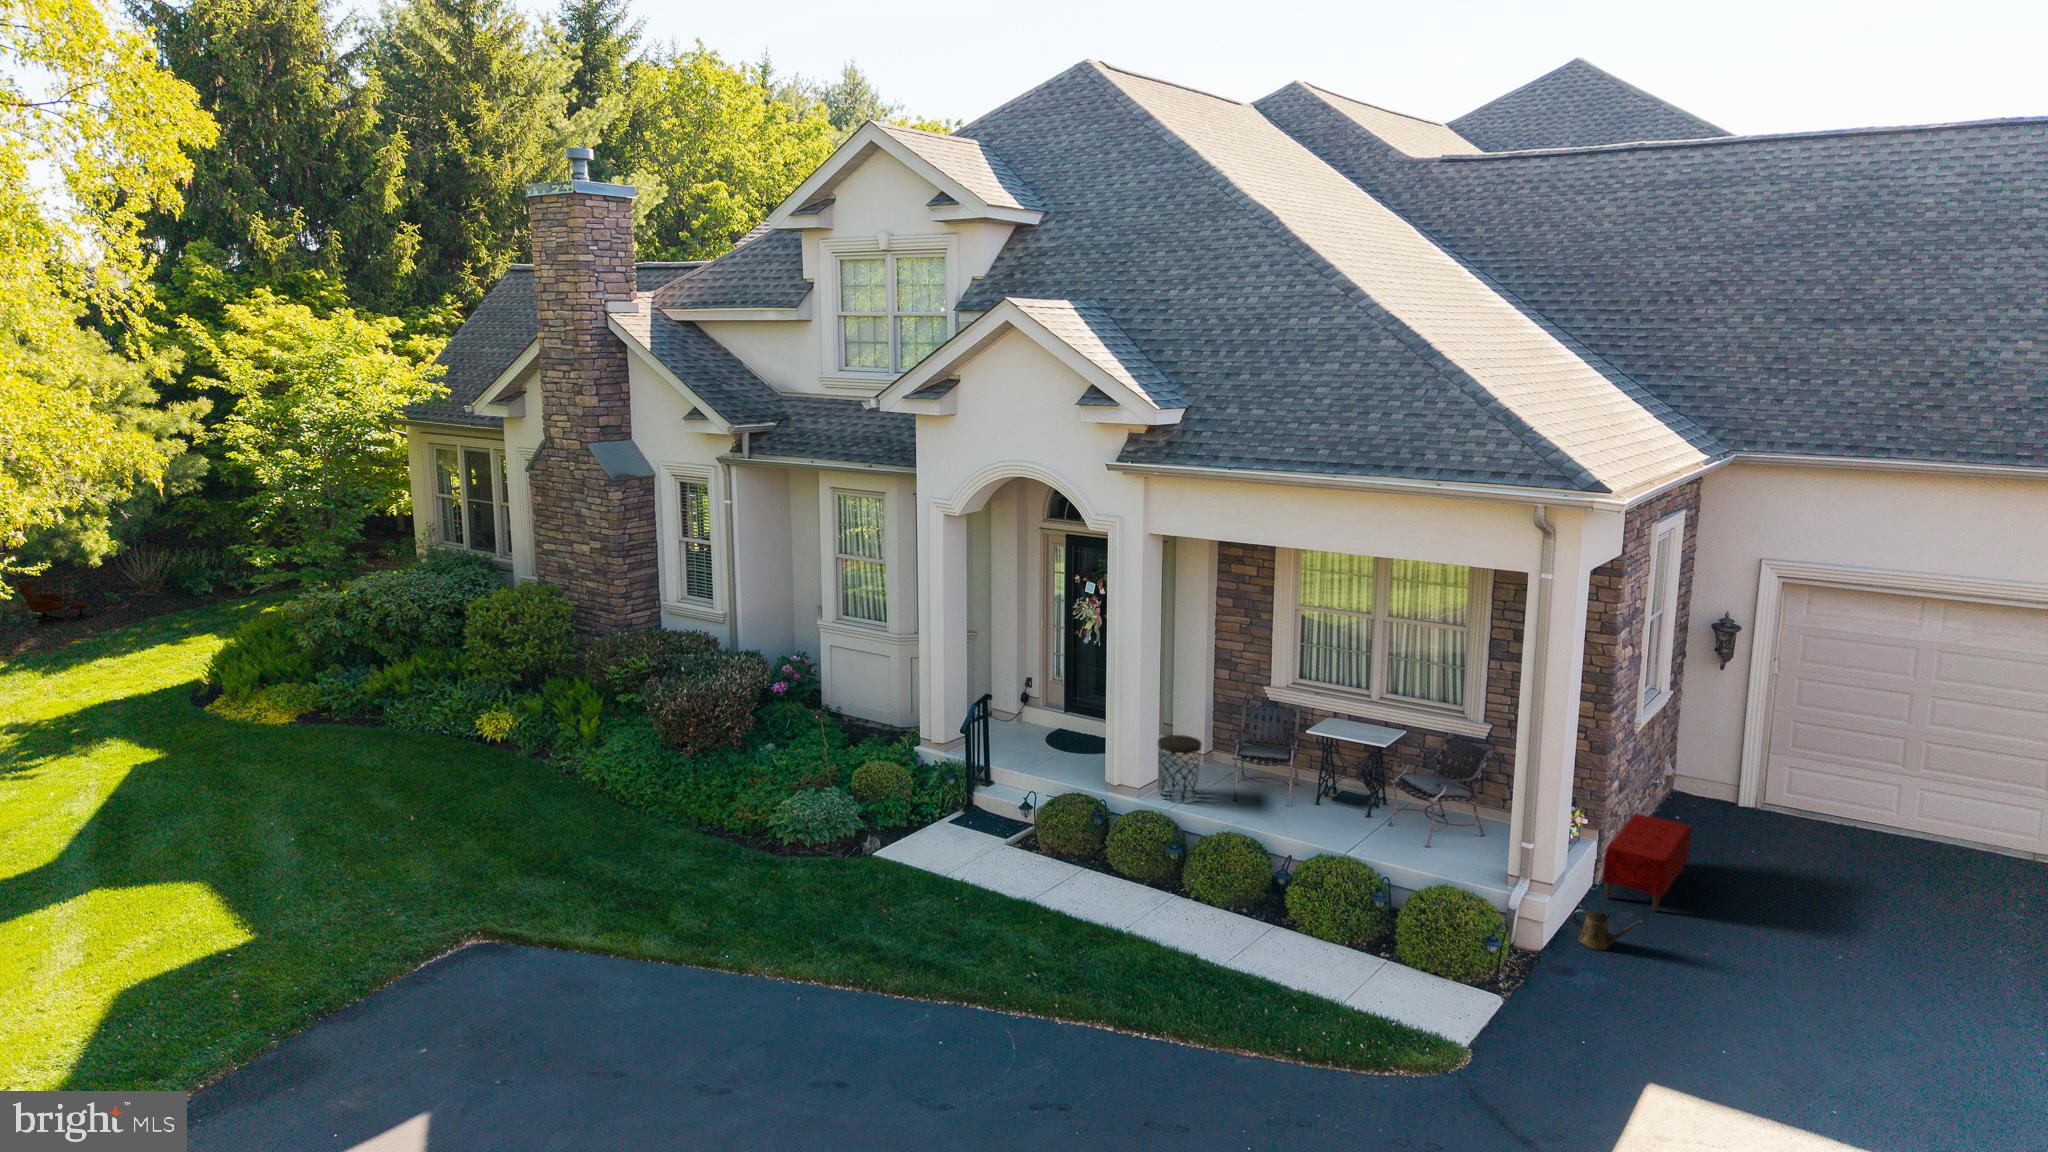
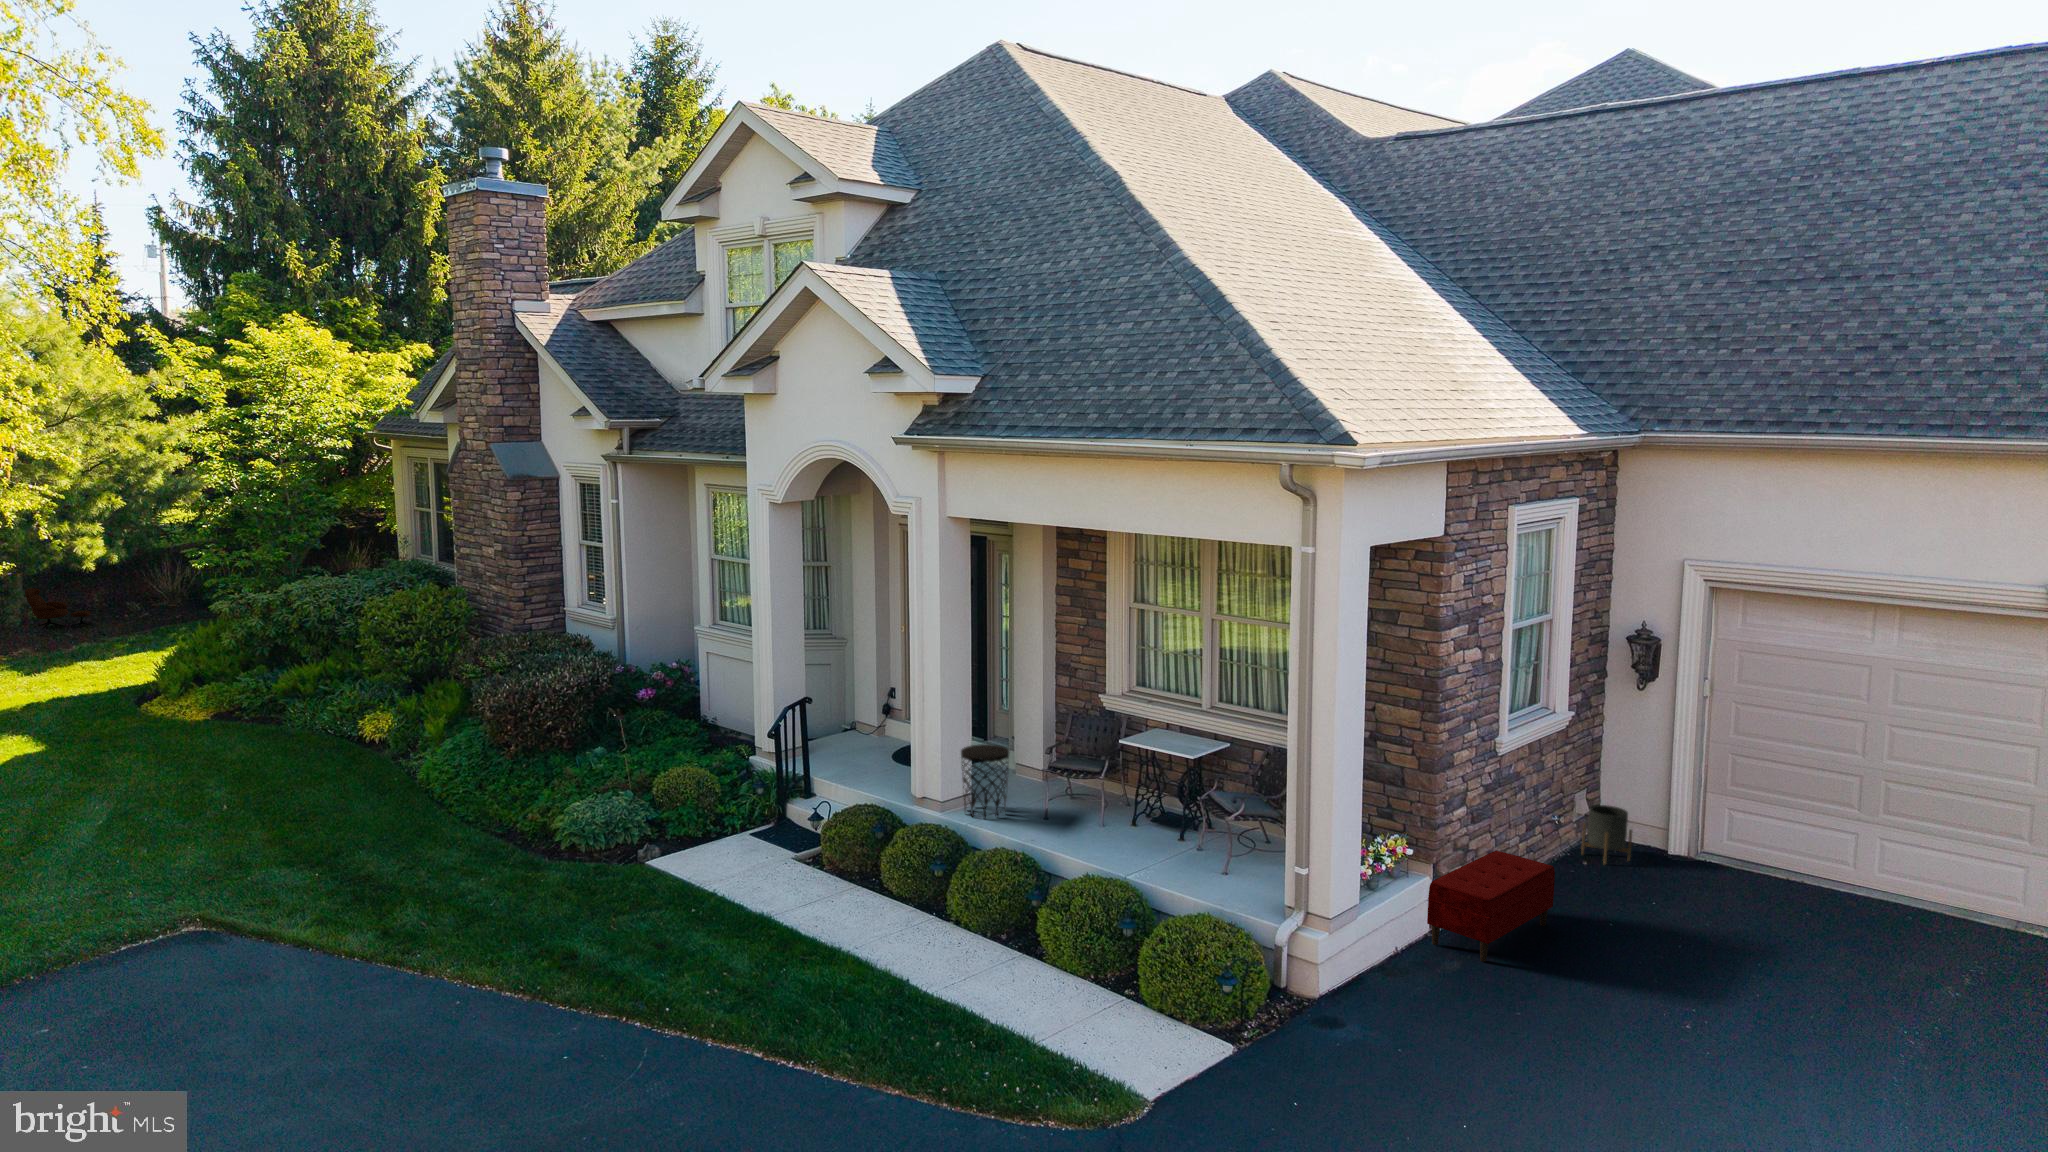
planter: none [1667,764,1712,815] -> present [1581,805,1632,864]
watering can: present [1573,909,1643,950] -> none [1360,949,1430,998]

